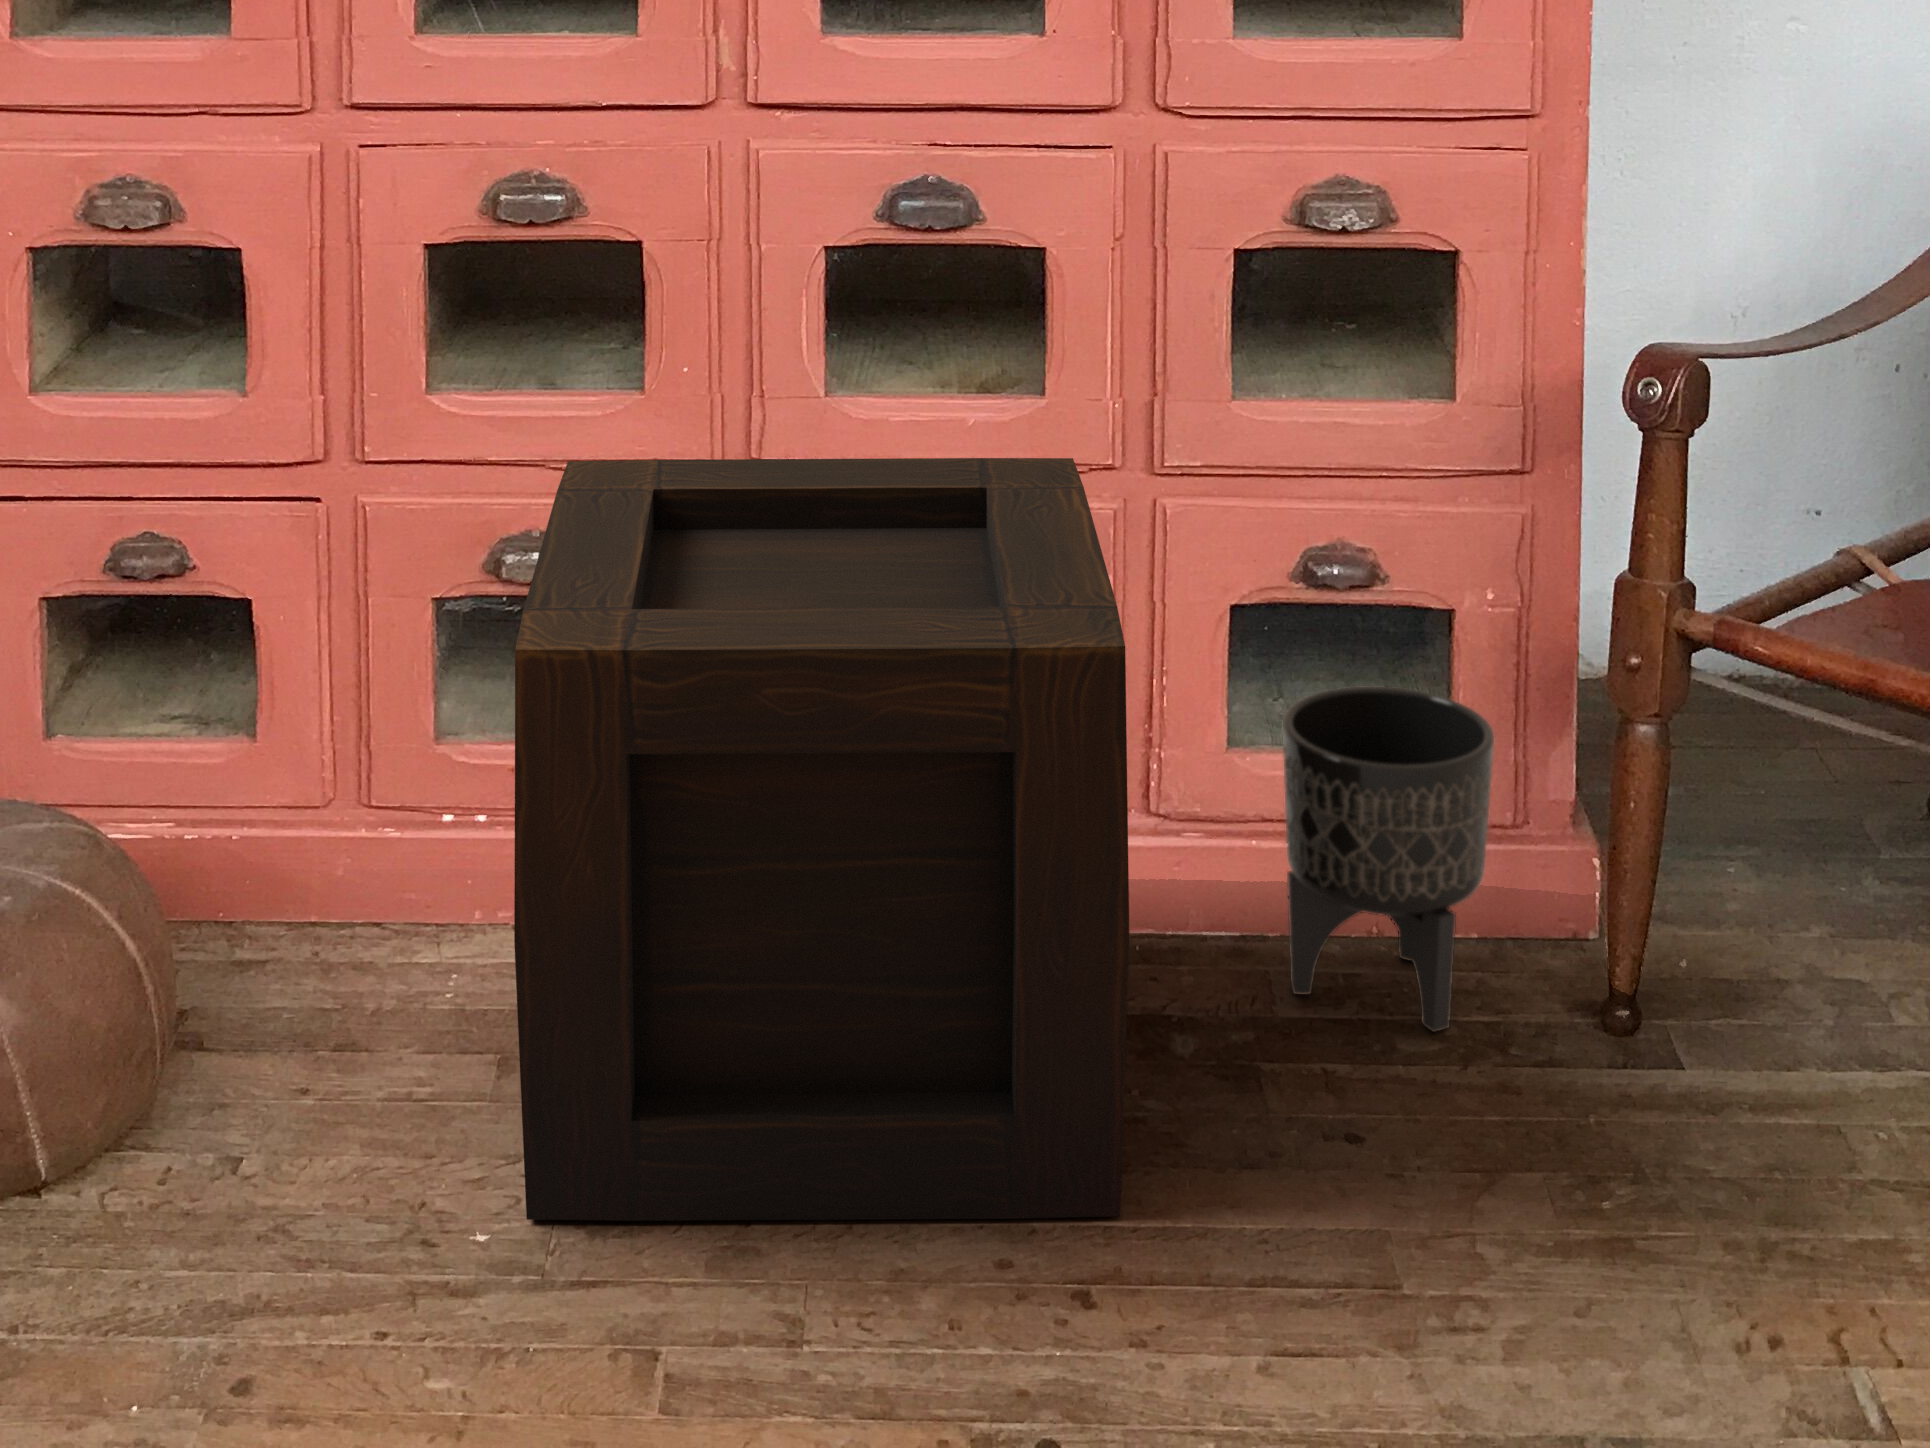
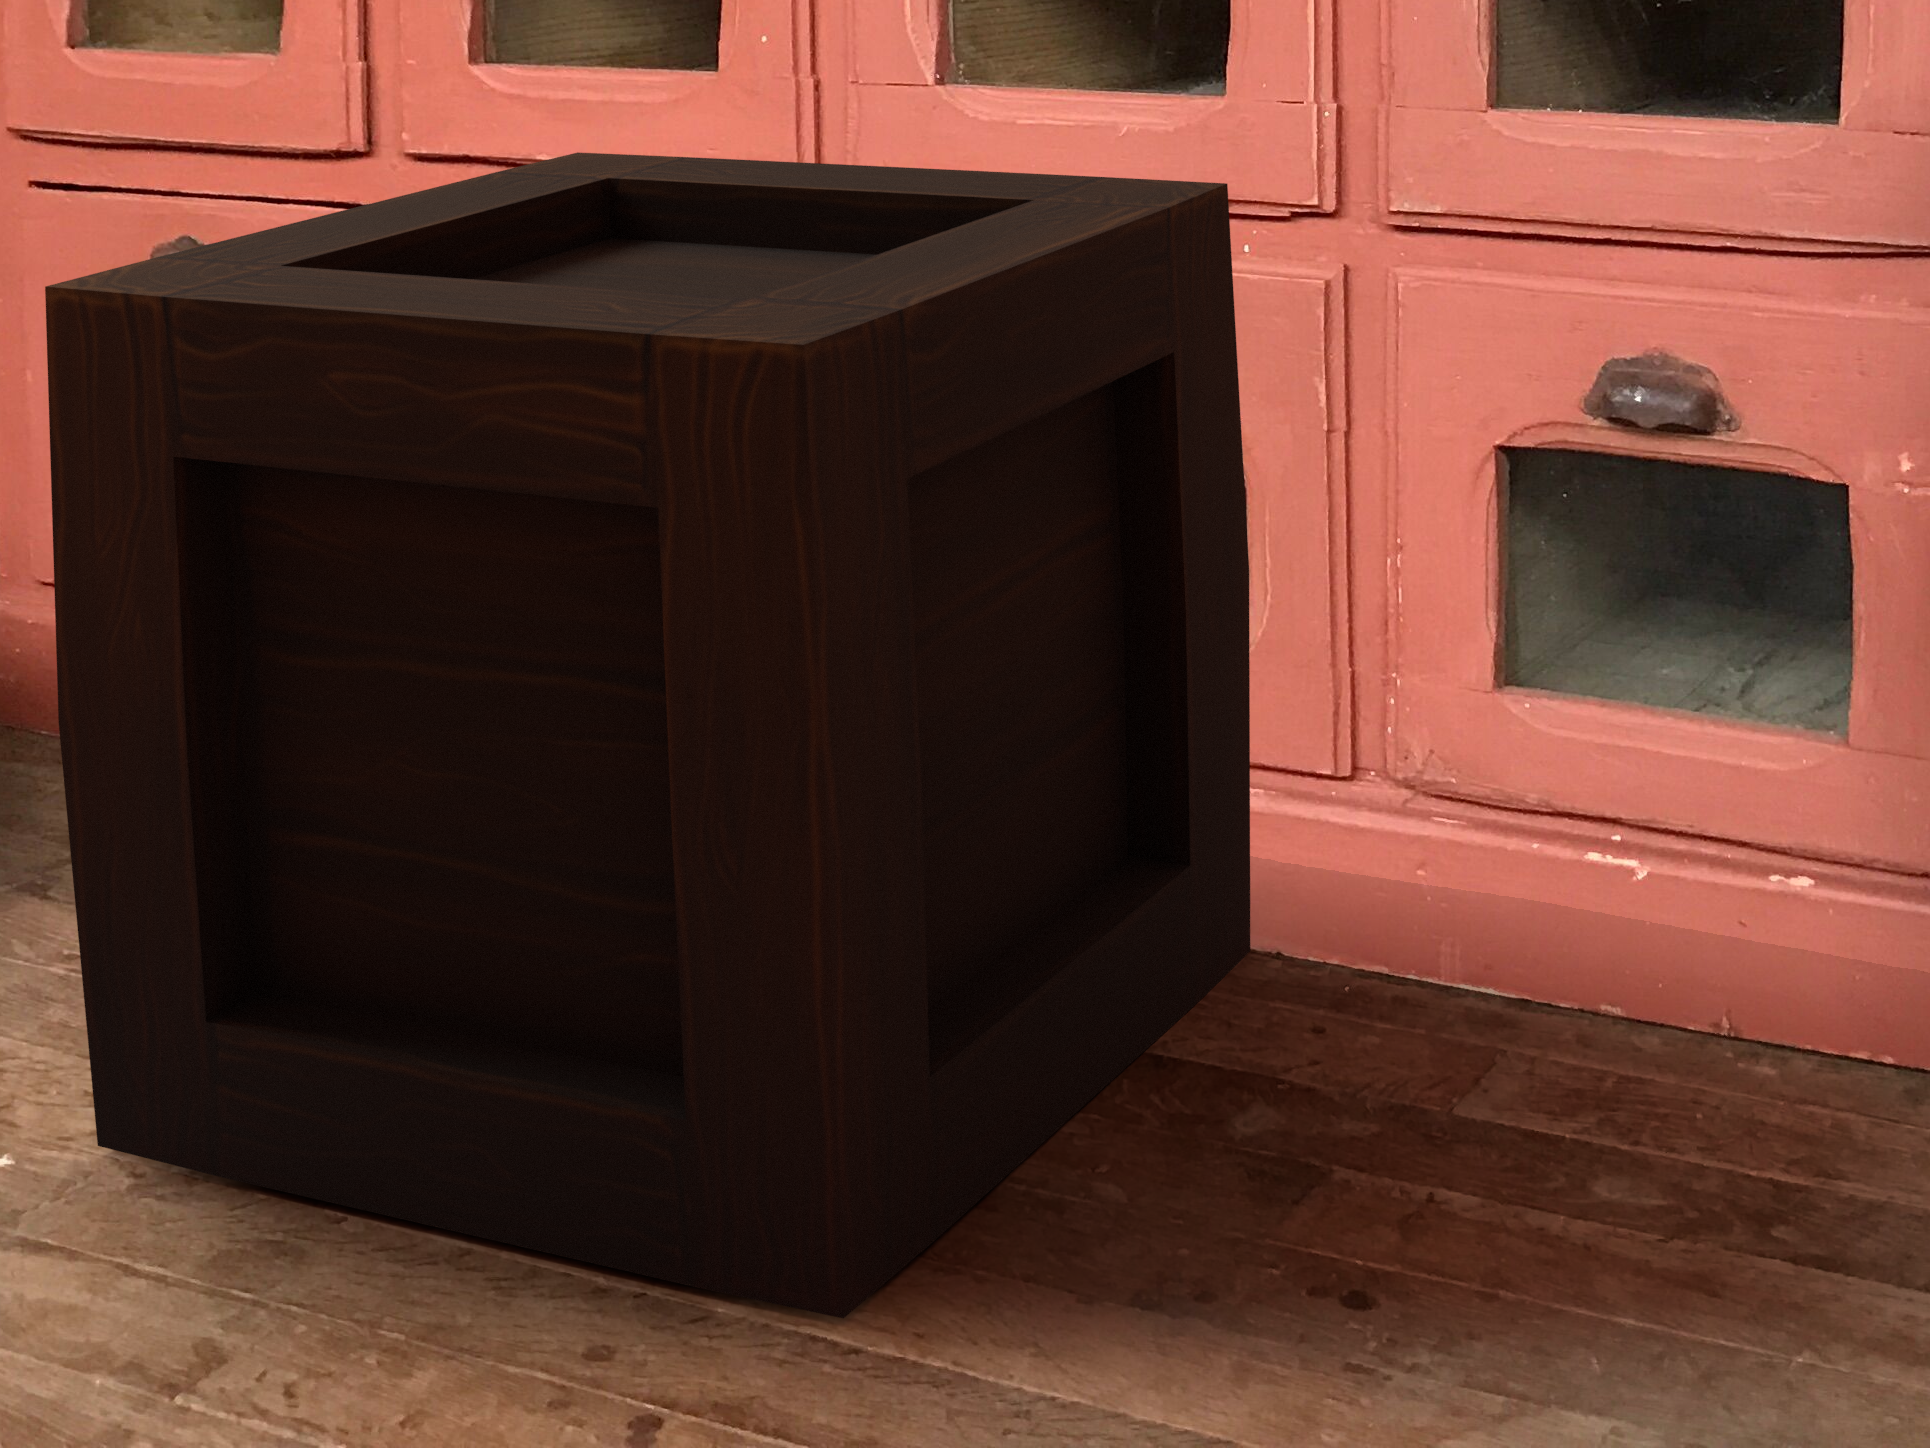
planter: present [1283,686,1495,1032] -> none [1446,591,1805,1173]

